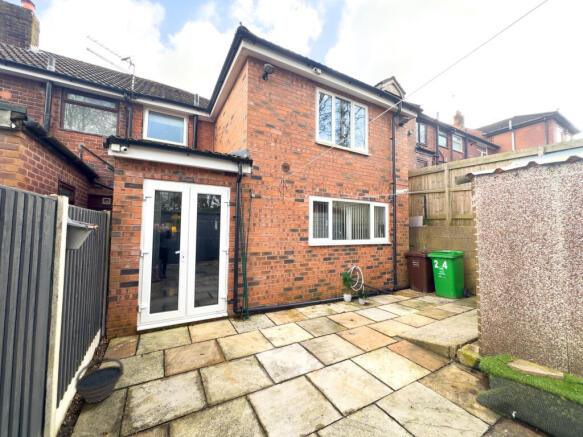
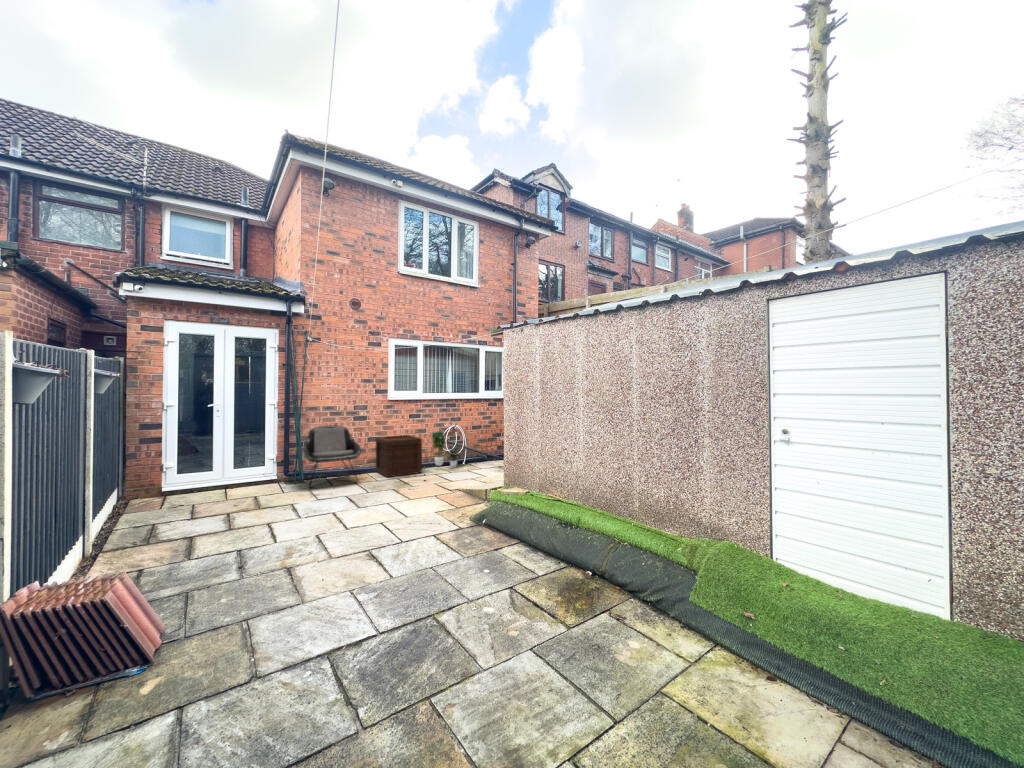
lounge chair: none [250,268,300,331] -> present [303,425,361,488]
wooden crate: none [301,275,343,317] -> present [376,435,422,477]
bucket: present [75,357,124,403] -> none [99,494,147,530]

